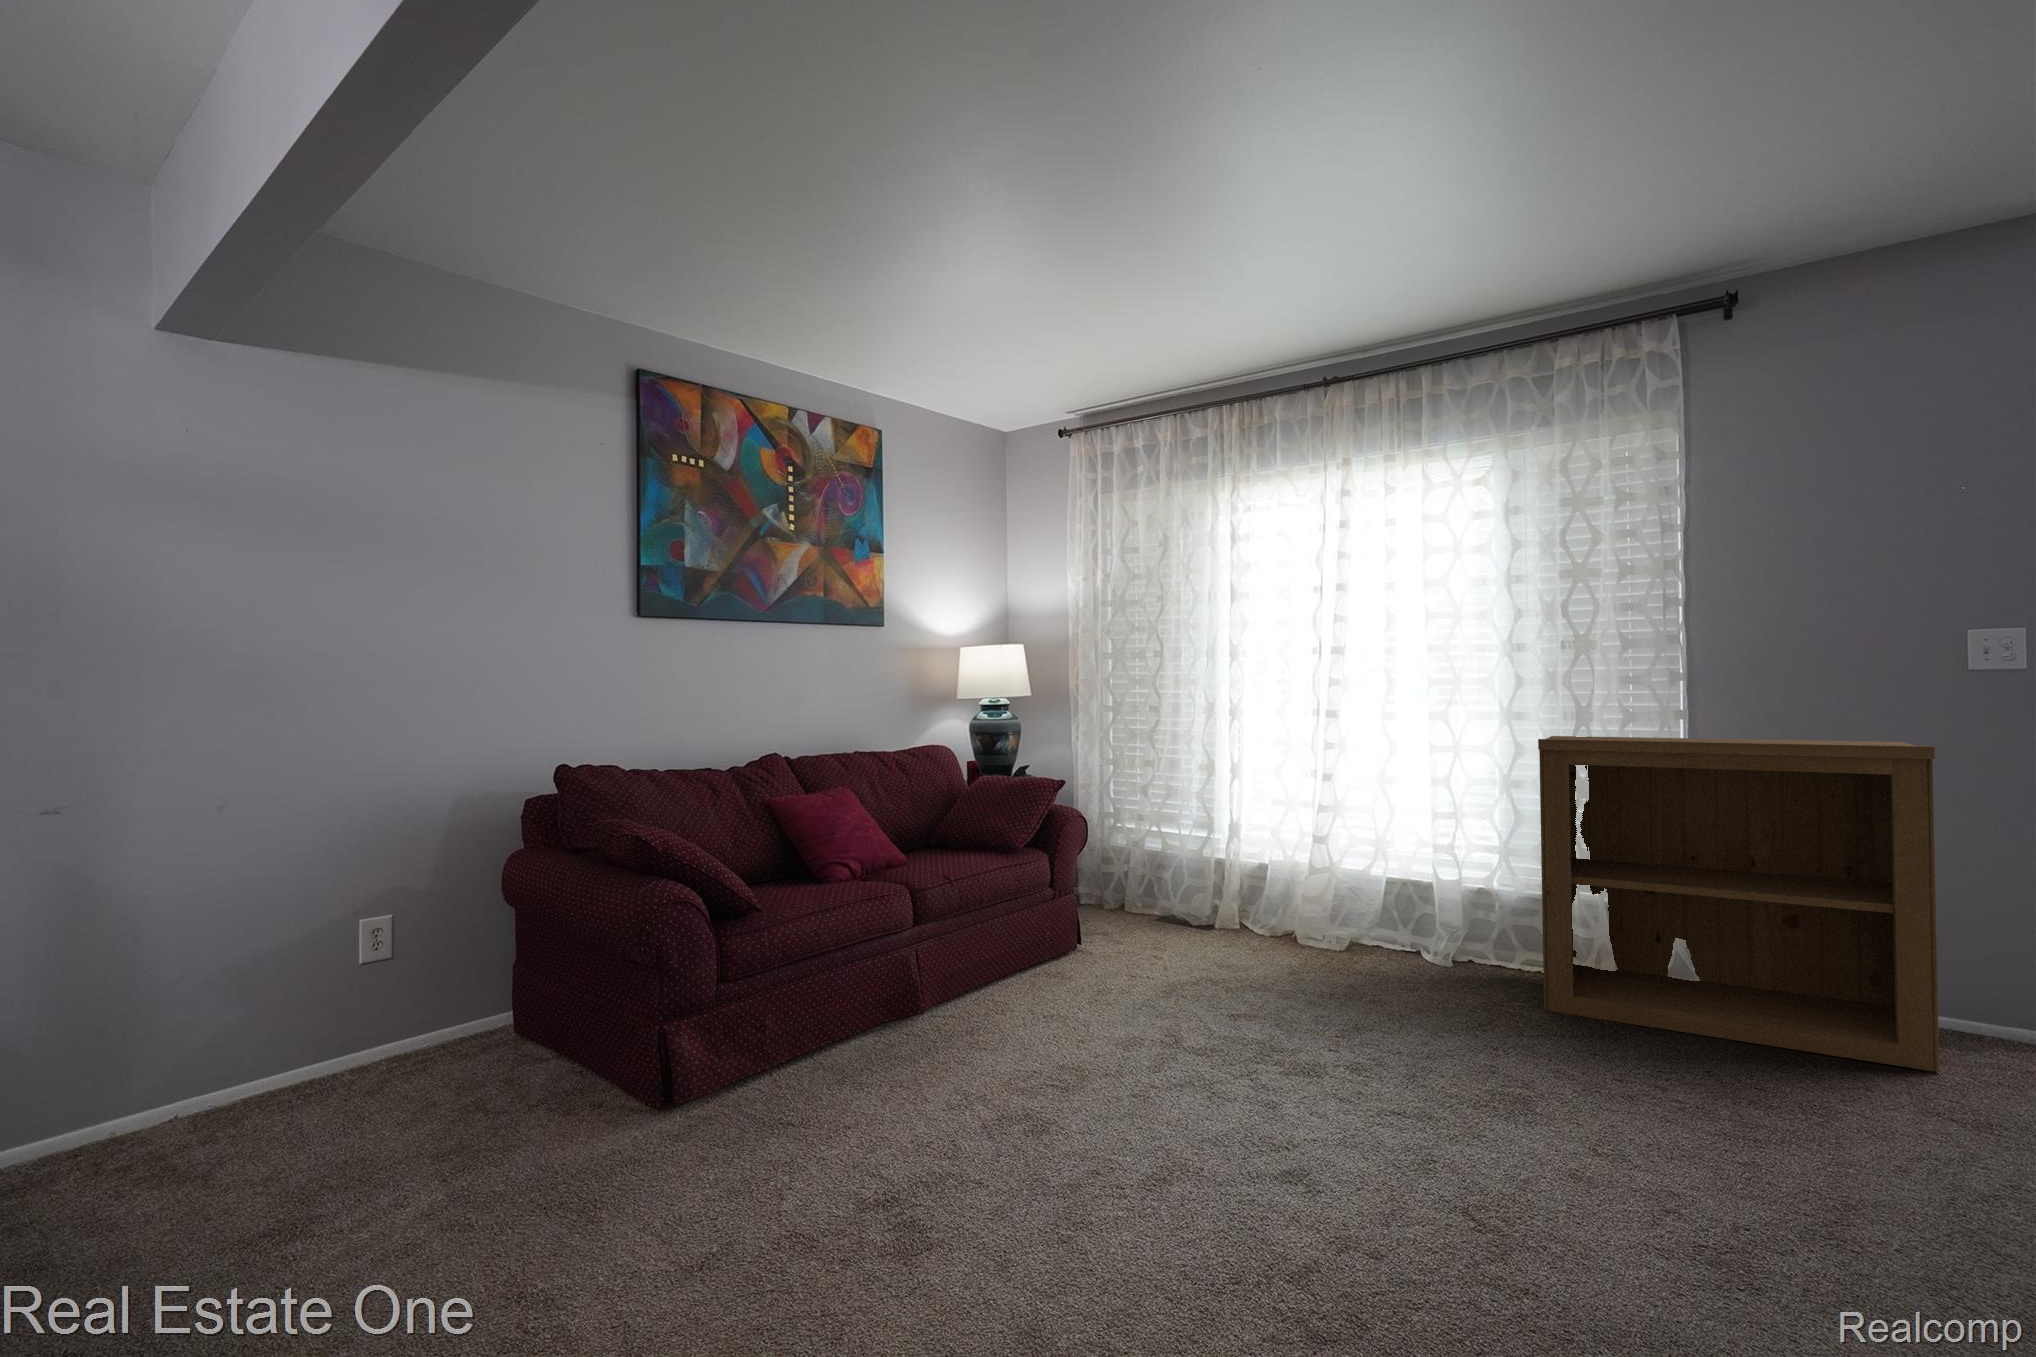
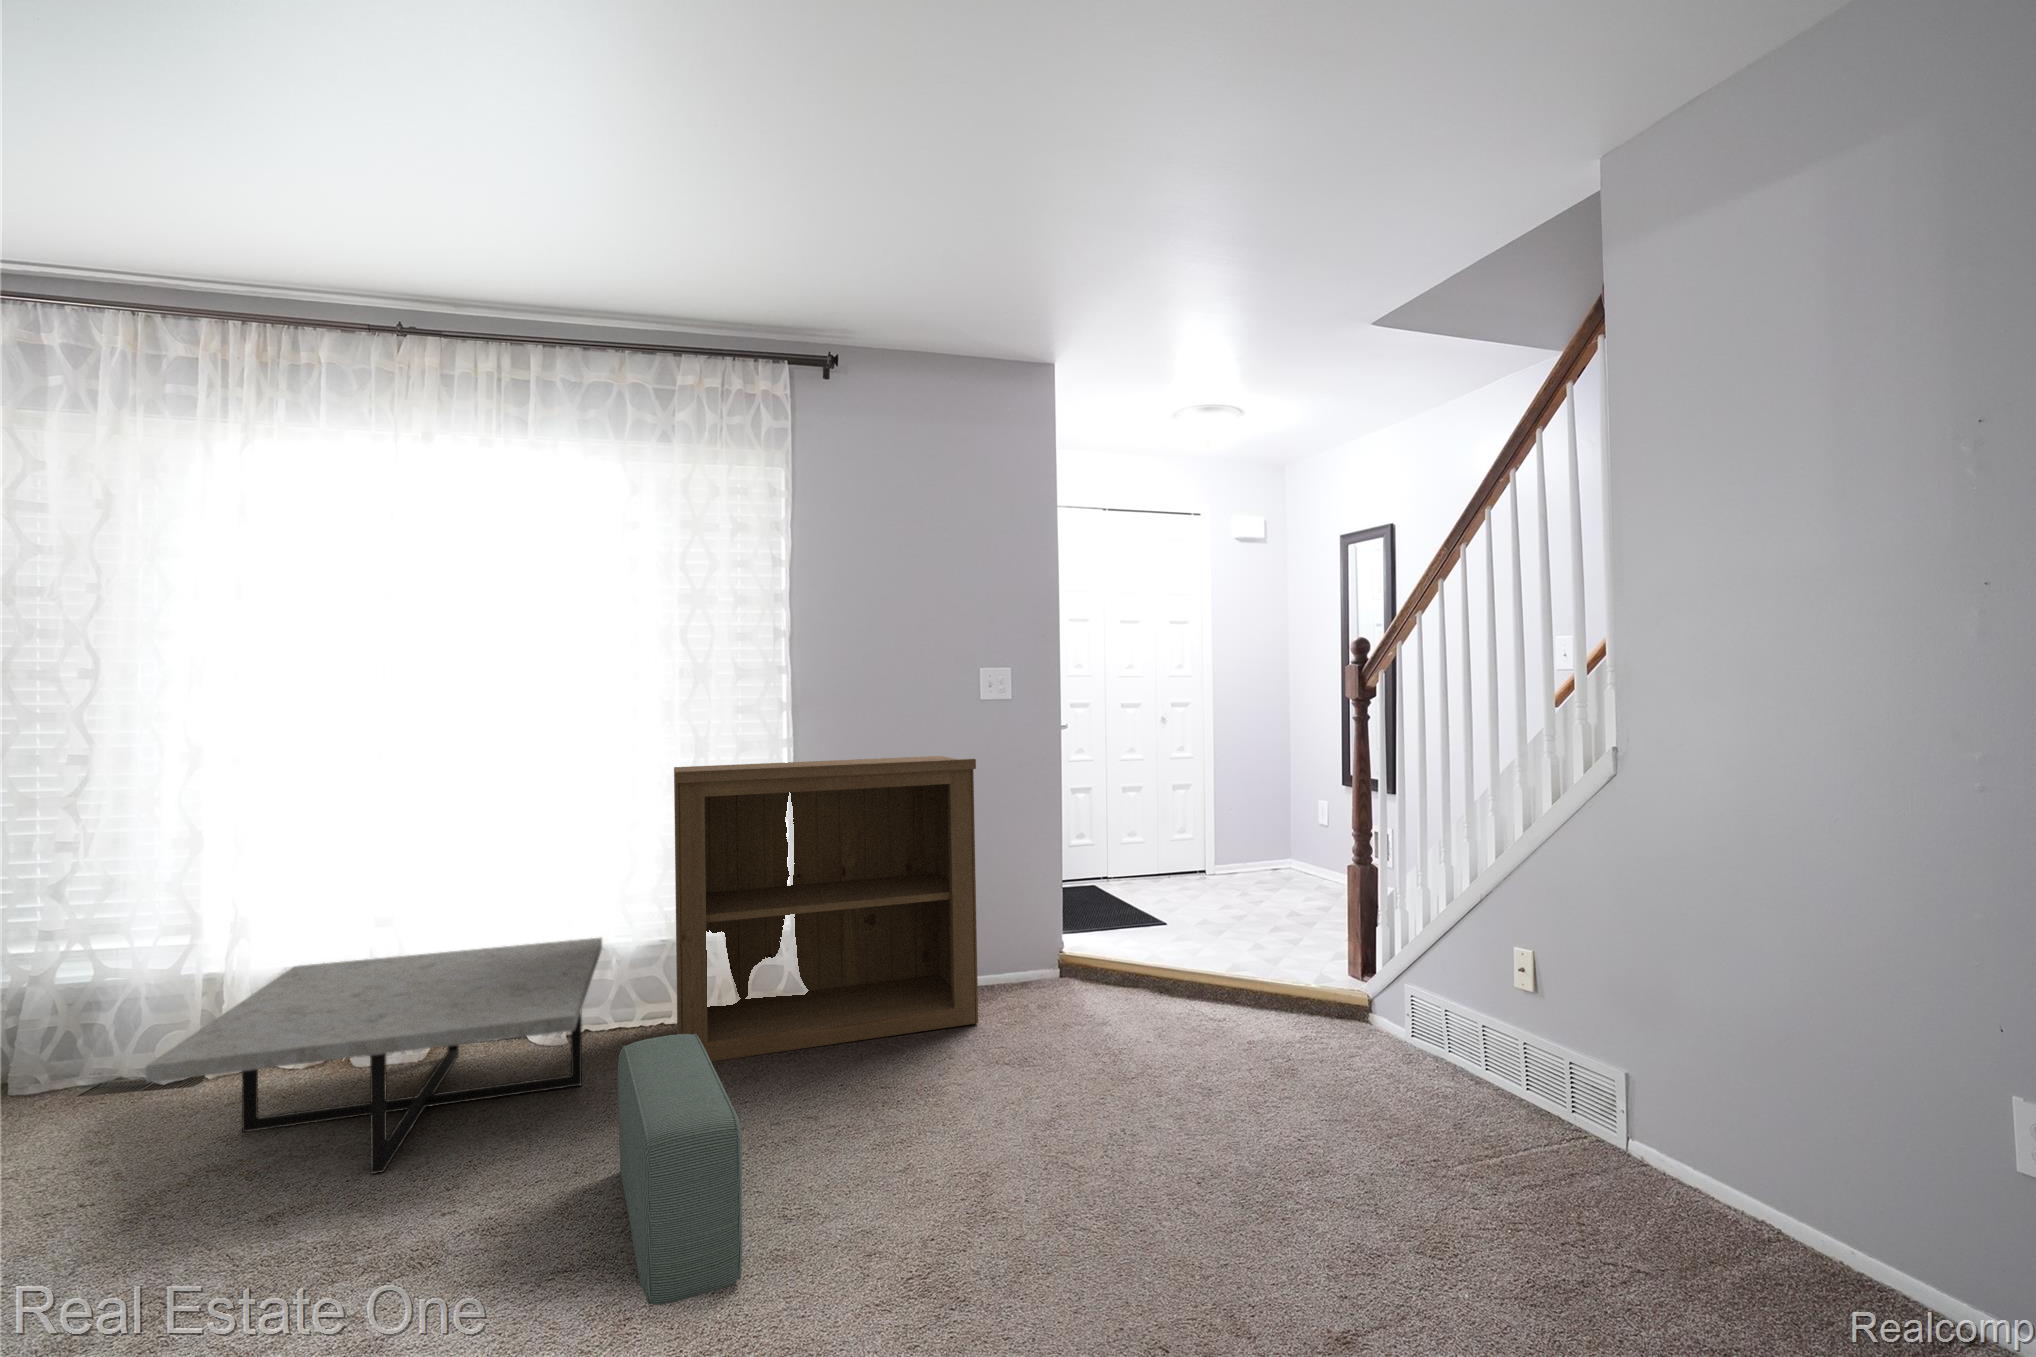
coffee table: none [1173,861,1483,1011] -> present [146,937,602,1174]
pouf: none [1445,963,1538,1173] -> present [618,1034,742,1305]

